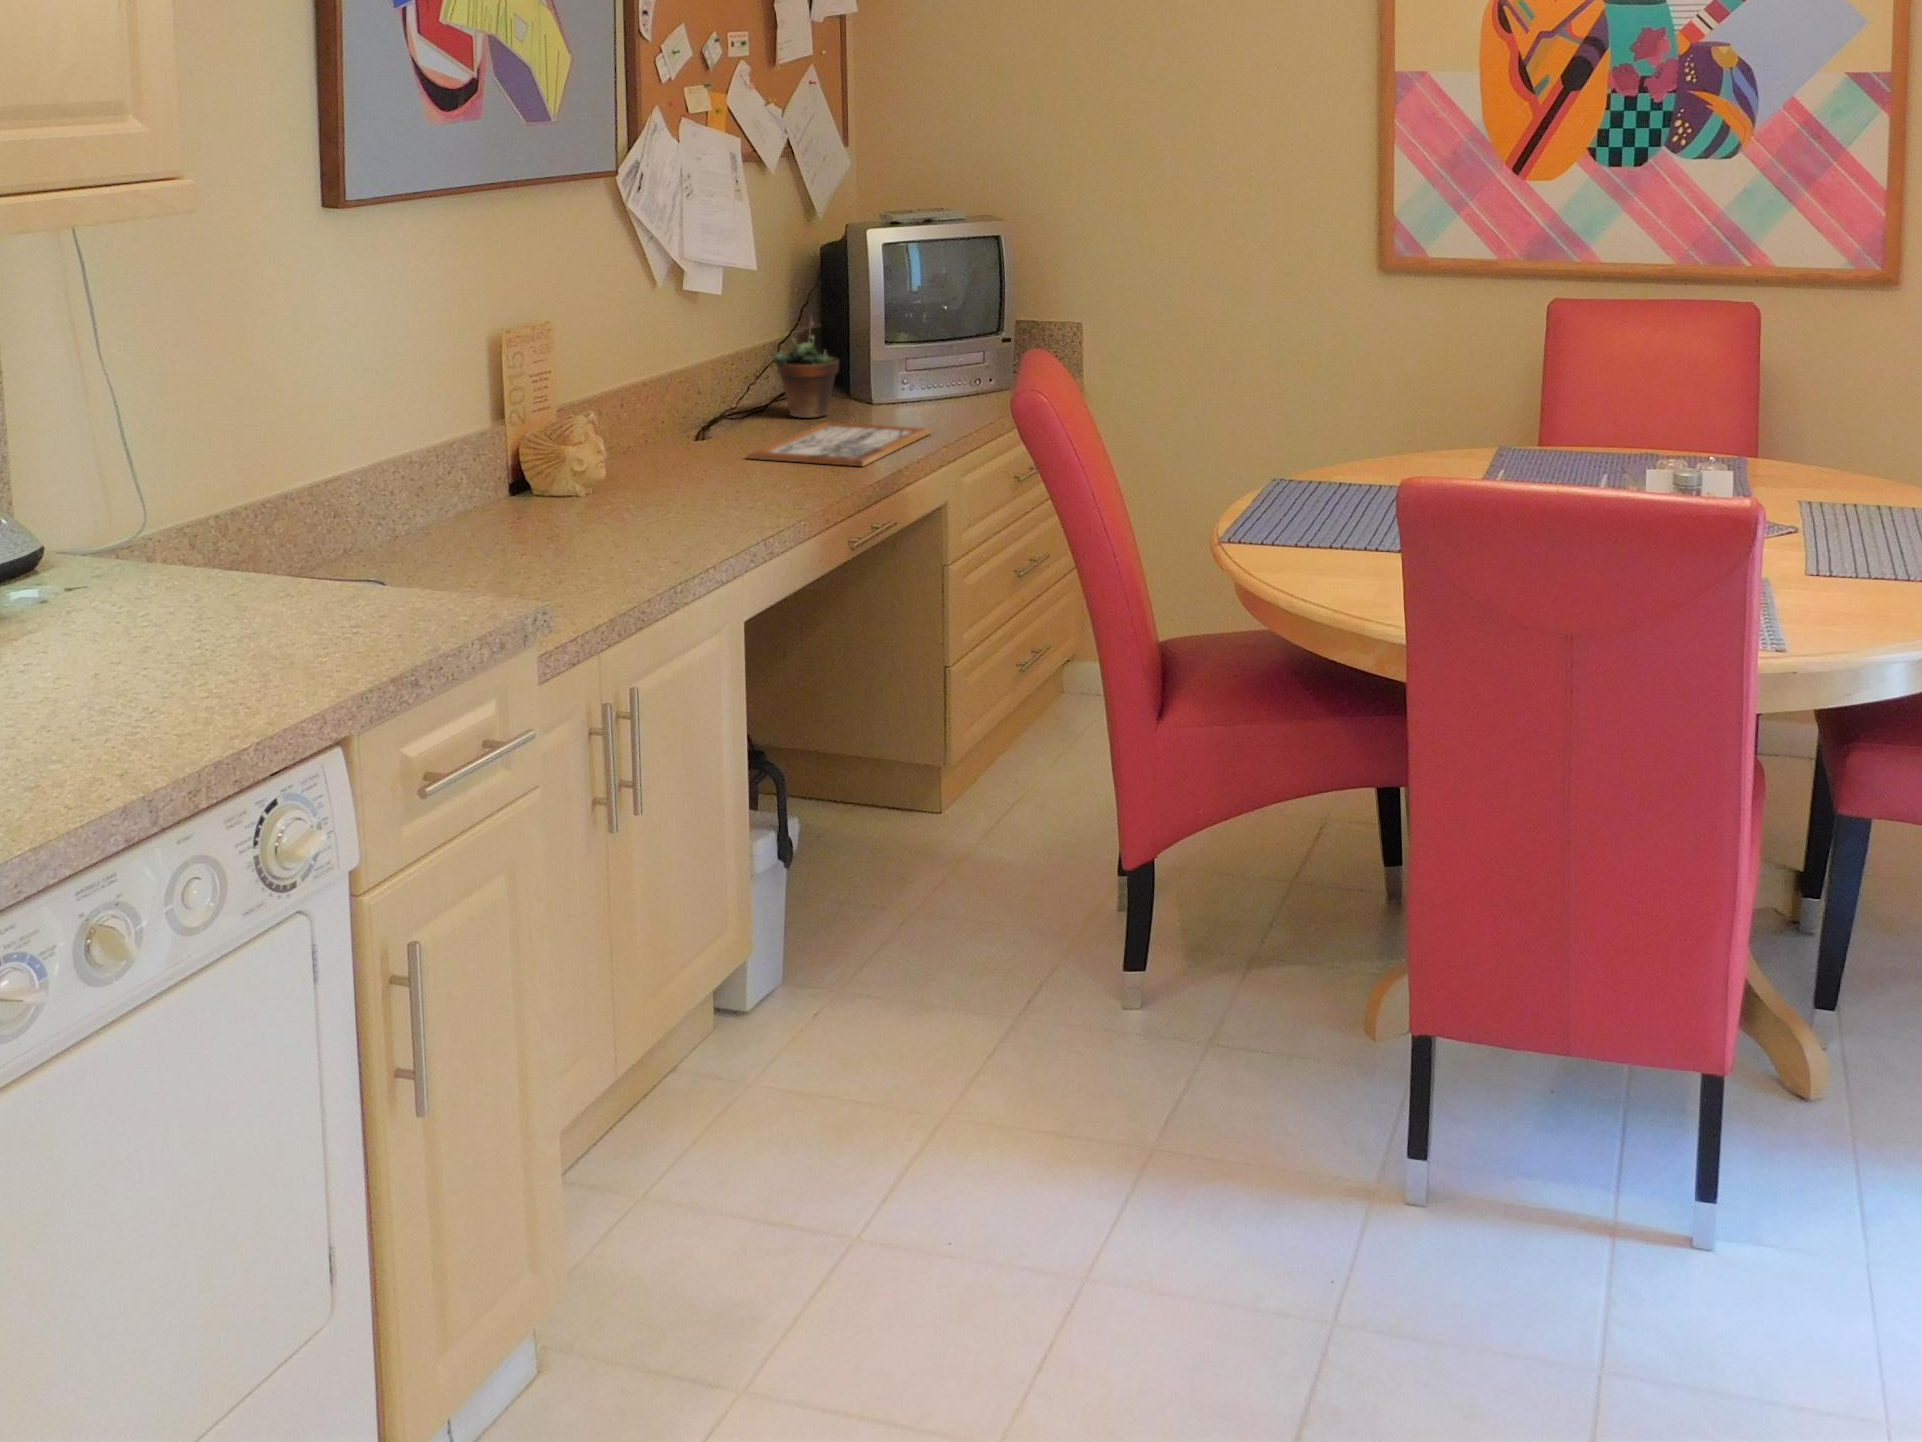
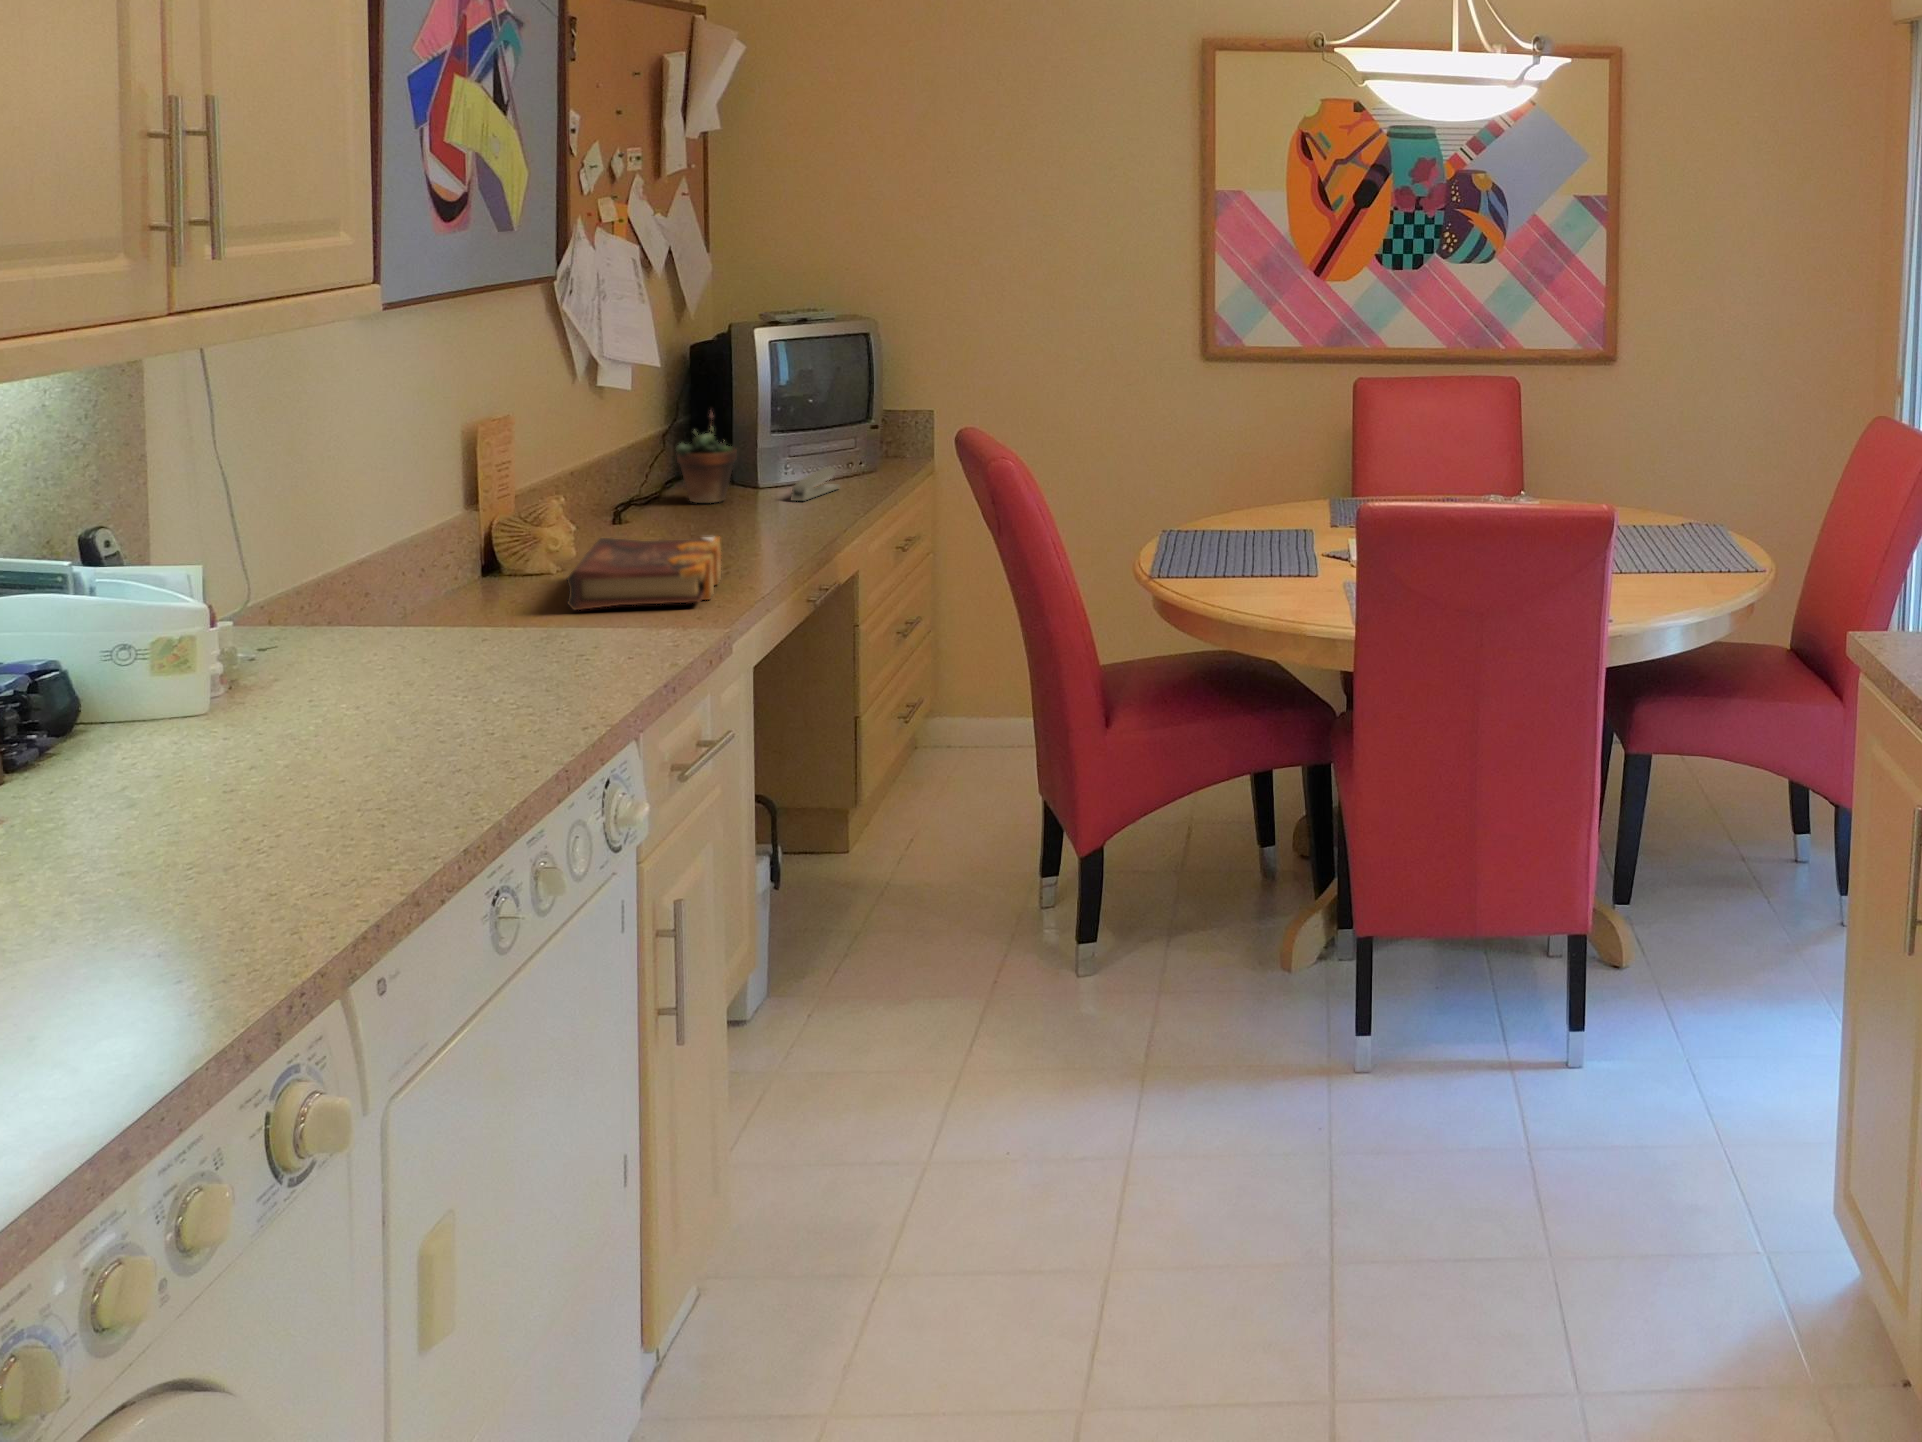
stapler: none [890,383,953,421] -> present [791,467,840,501]
picture frame: present [748,422,932,466] -> none [689,505,843,538]
book: none [535,459,733,543] -> present [567,537,721,610]

